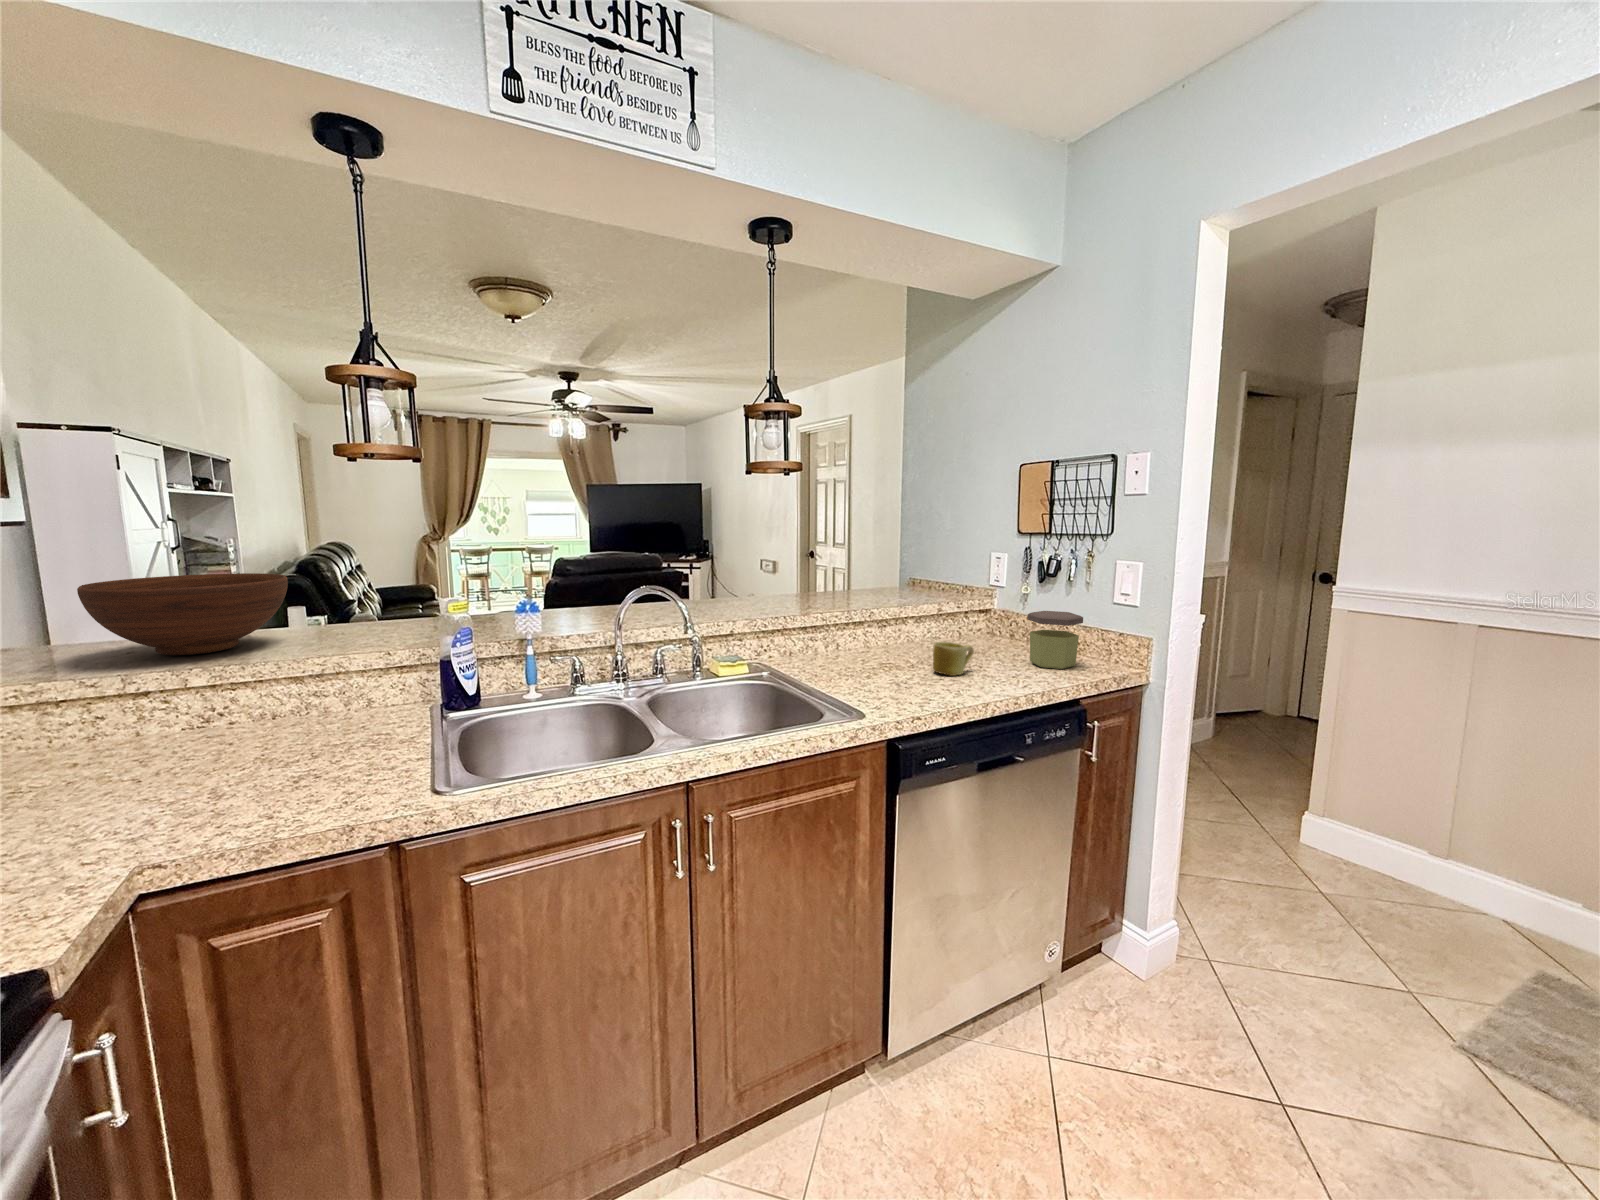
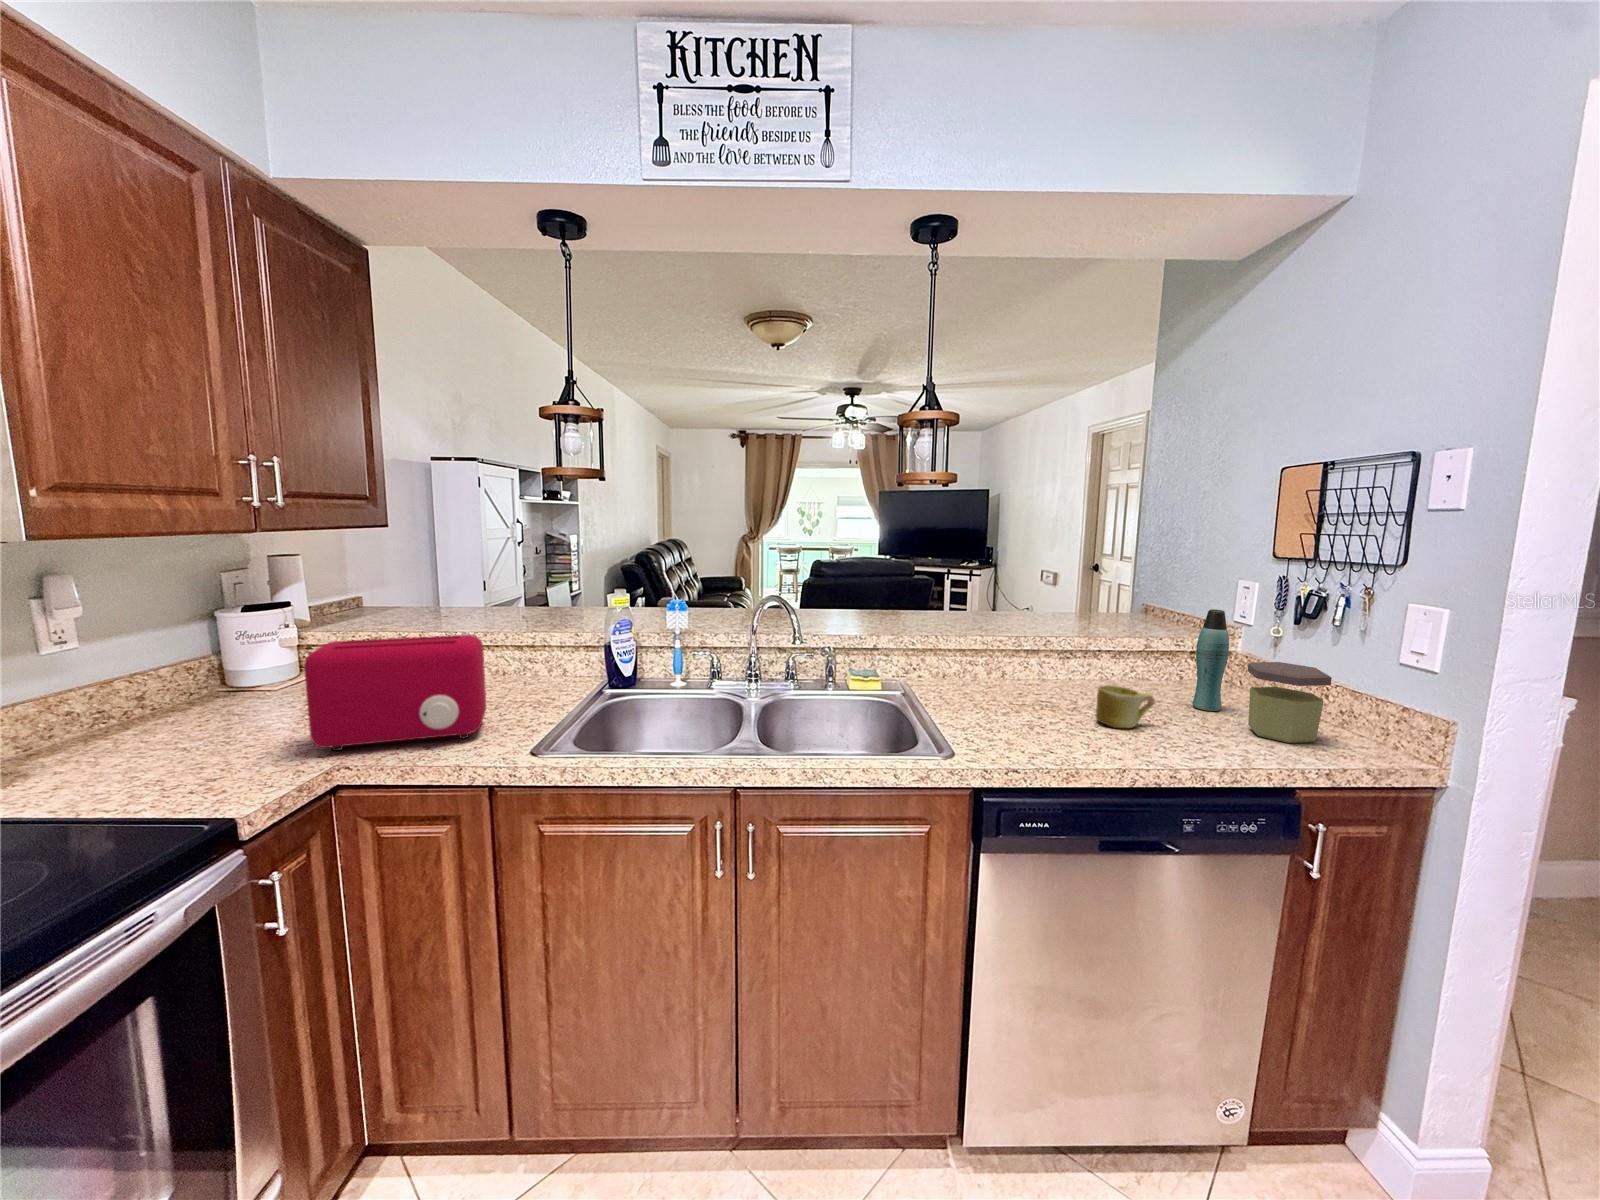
fruit bowl: present [77,573,288,655] -> none [412,564,538,622]
bottle: none [981,575,1005,655] -> present [1192,609,1229,711]
toaster: none [45,661,338,851] -> present [304,635,486,751]

